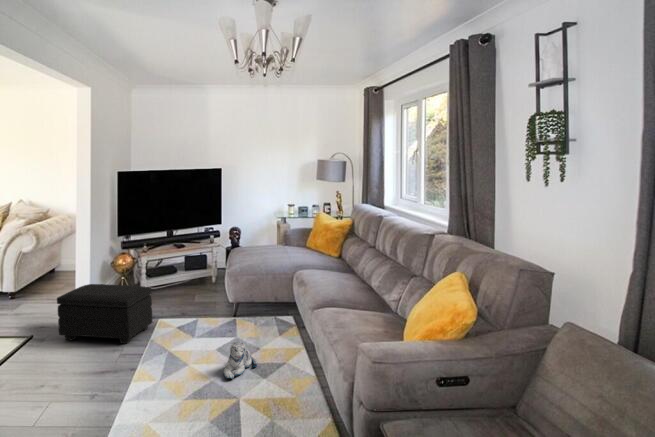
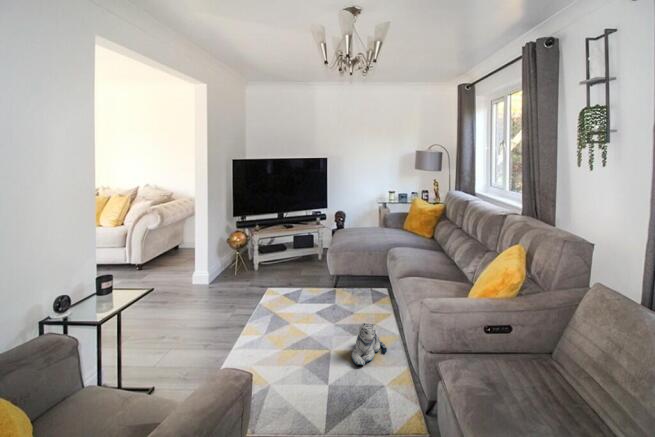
footstool: present [57,284,152,344] -> none [176,258,268,318]

